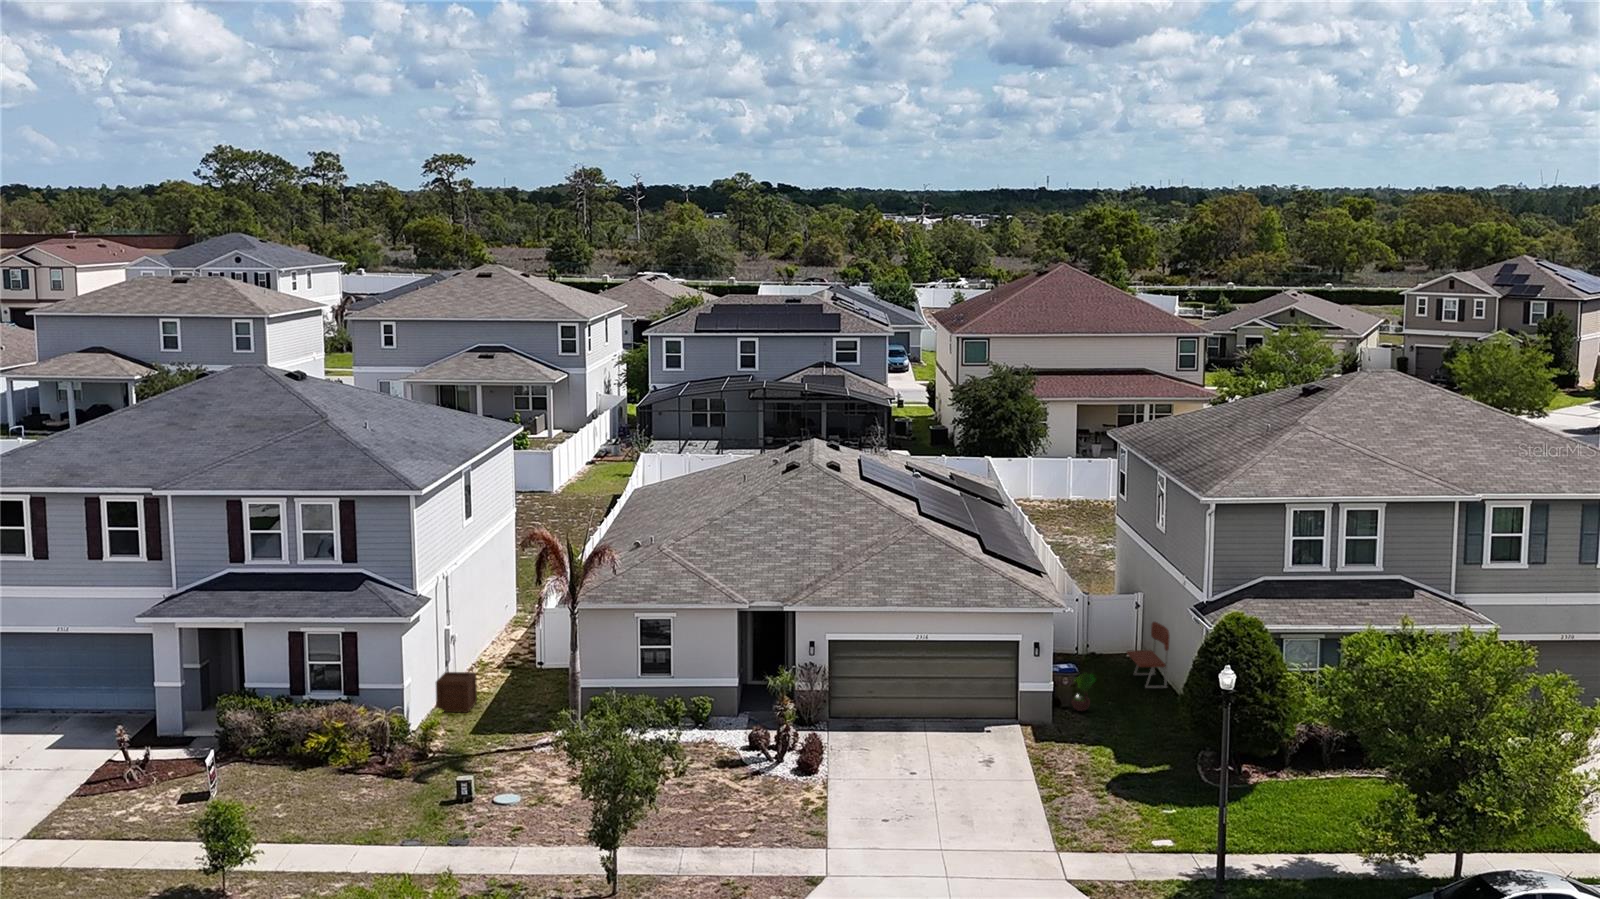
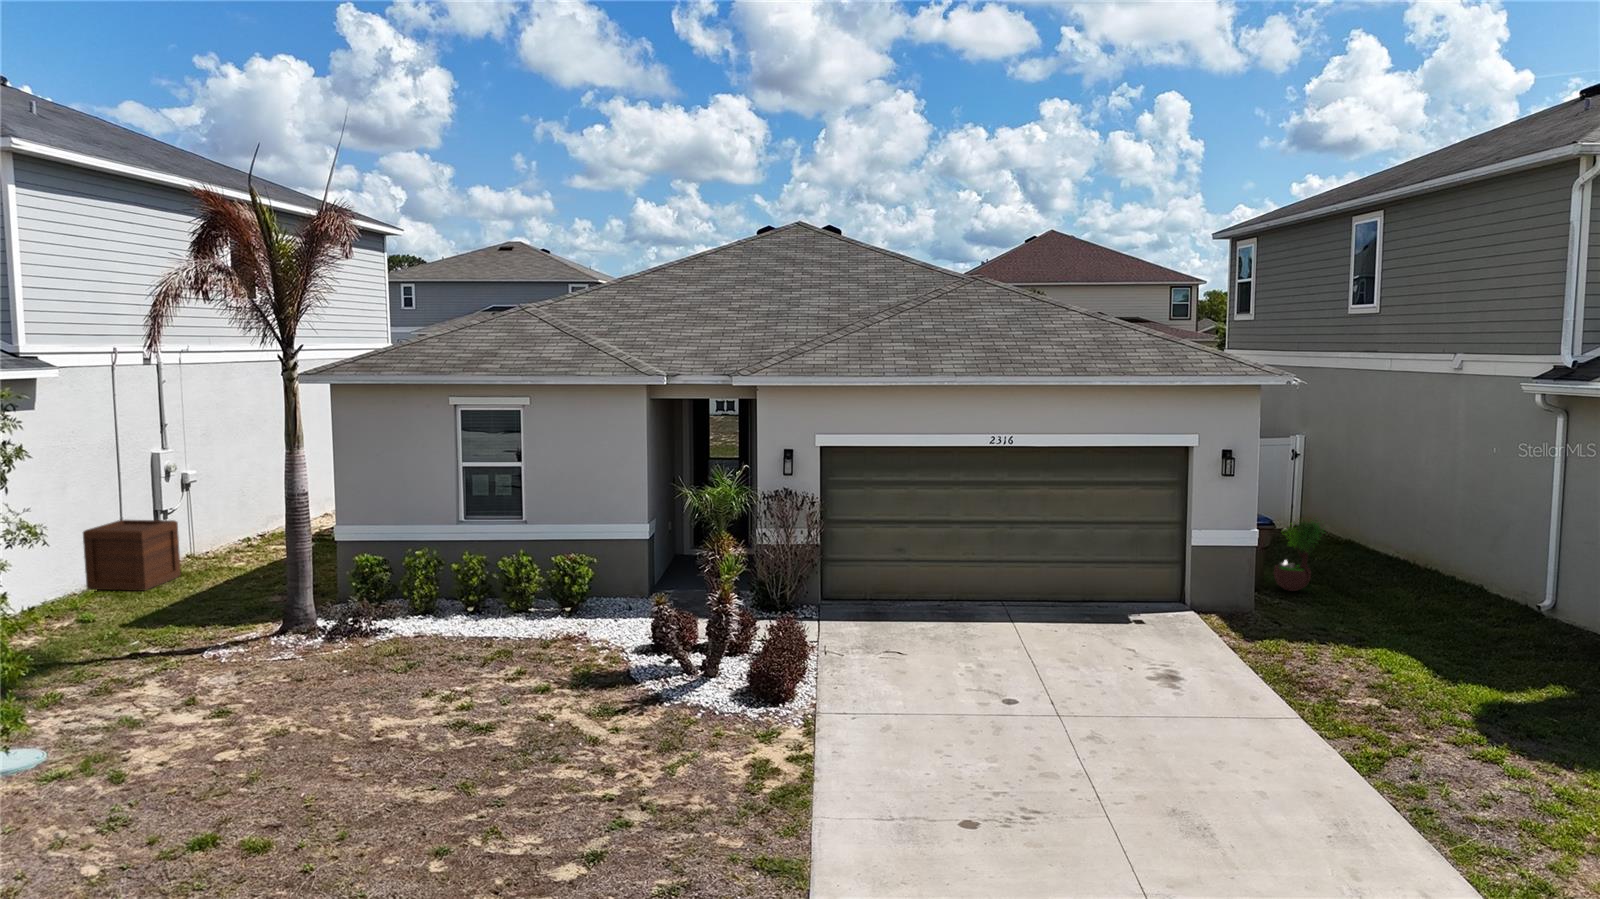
bench: present [1127,622,1170,688] -> none [1326,452,1423,560]

